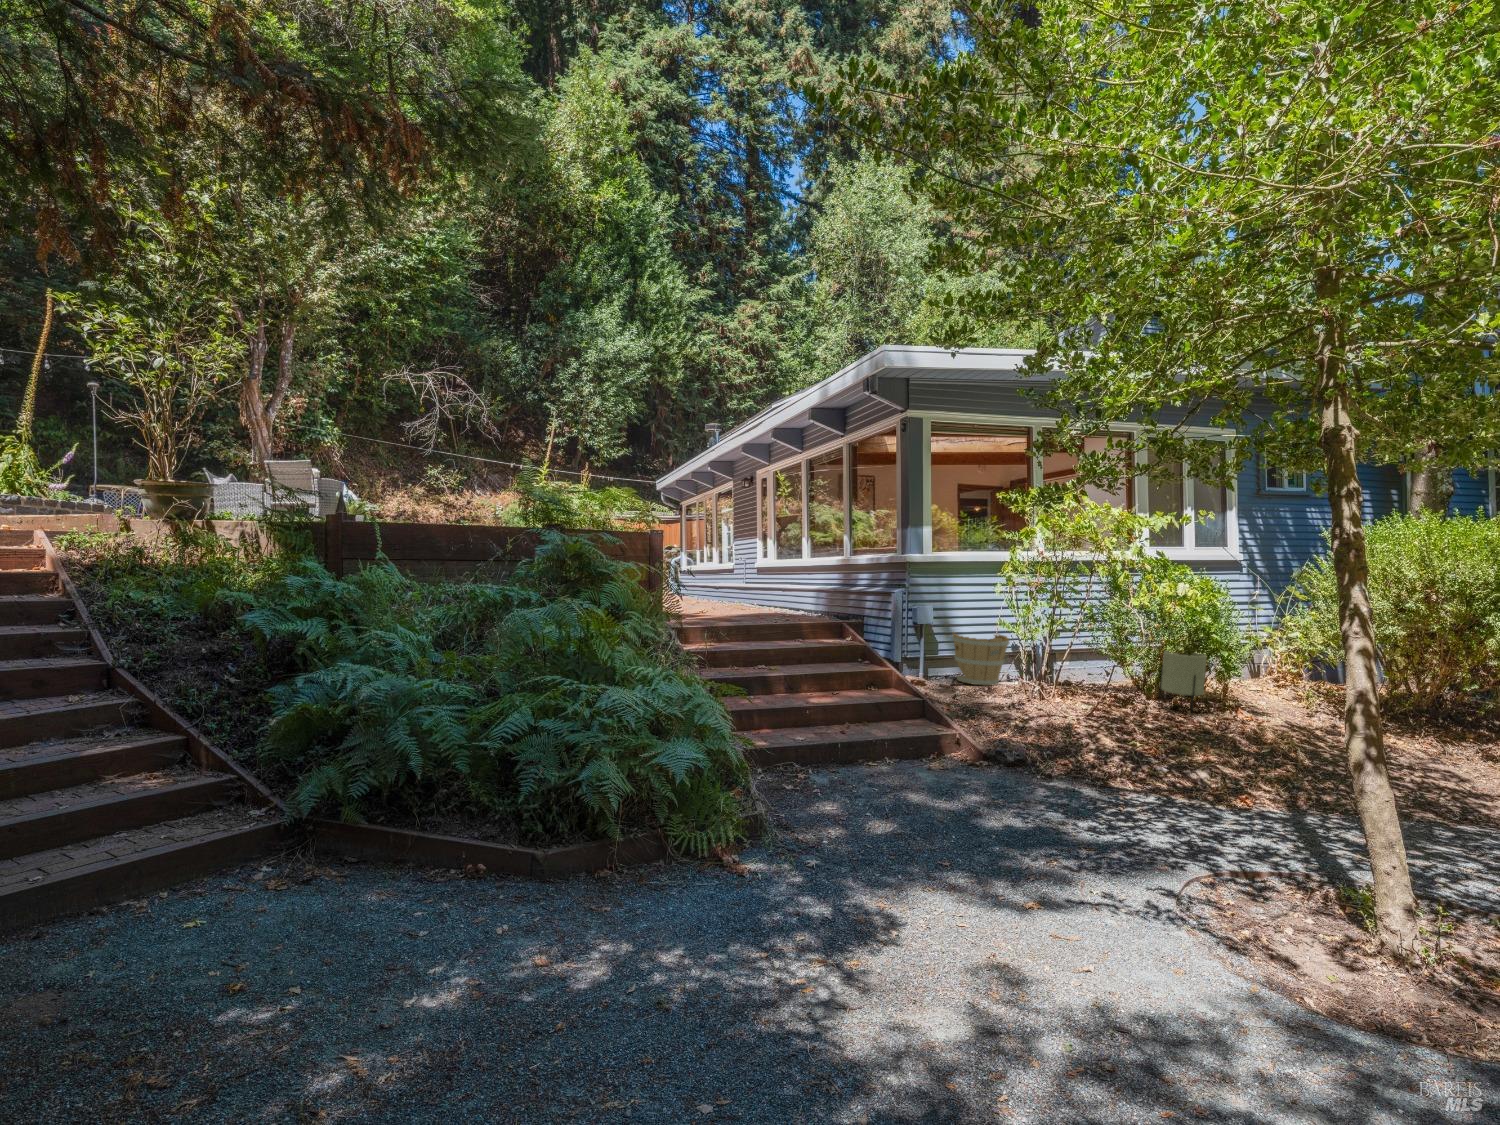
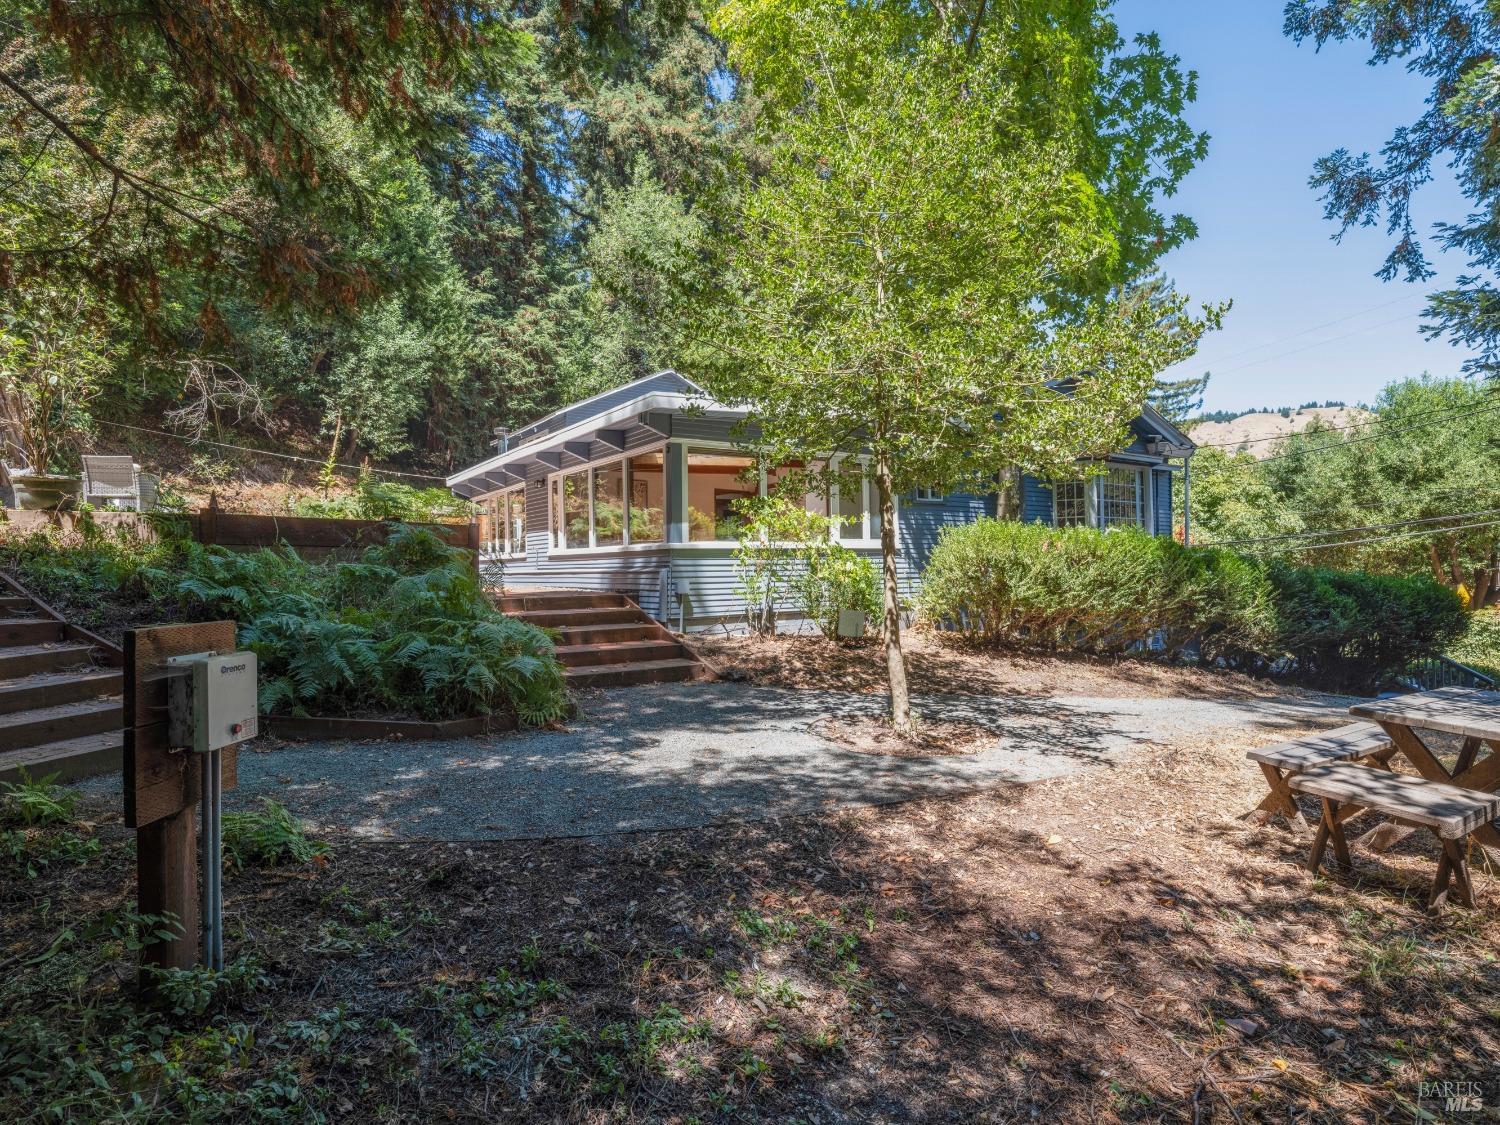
wooden bucket: present [952,633,1009,686] -> none [703,600,743,637]

